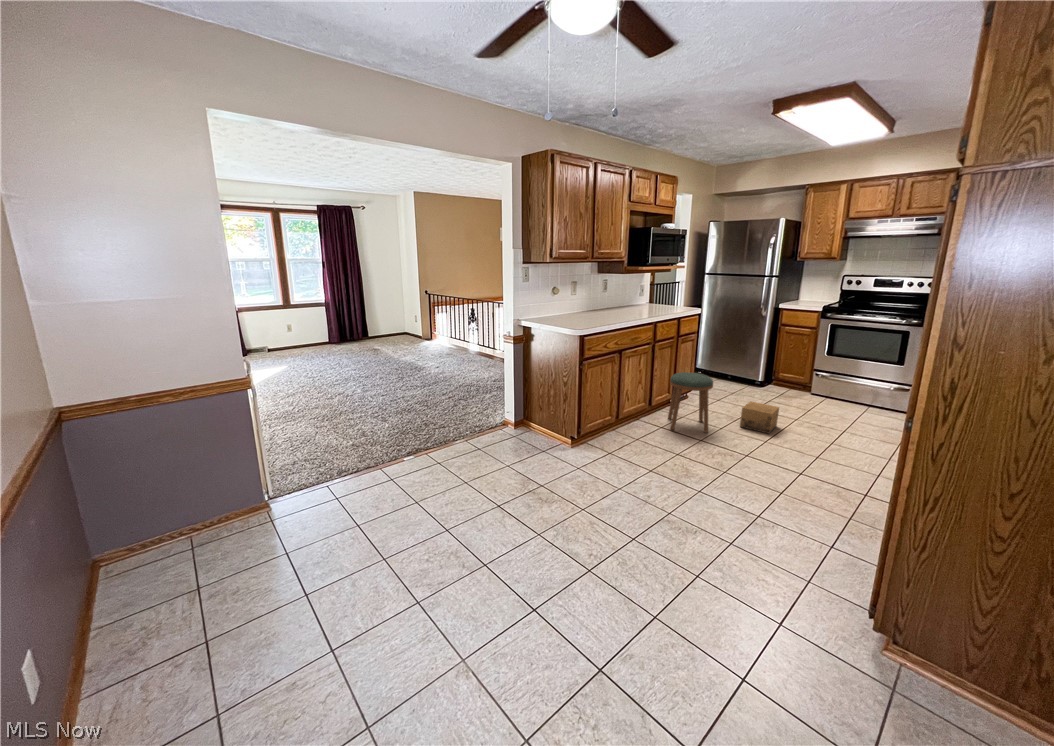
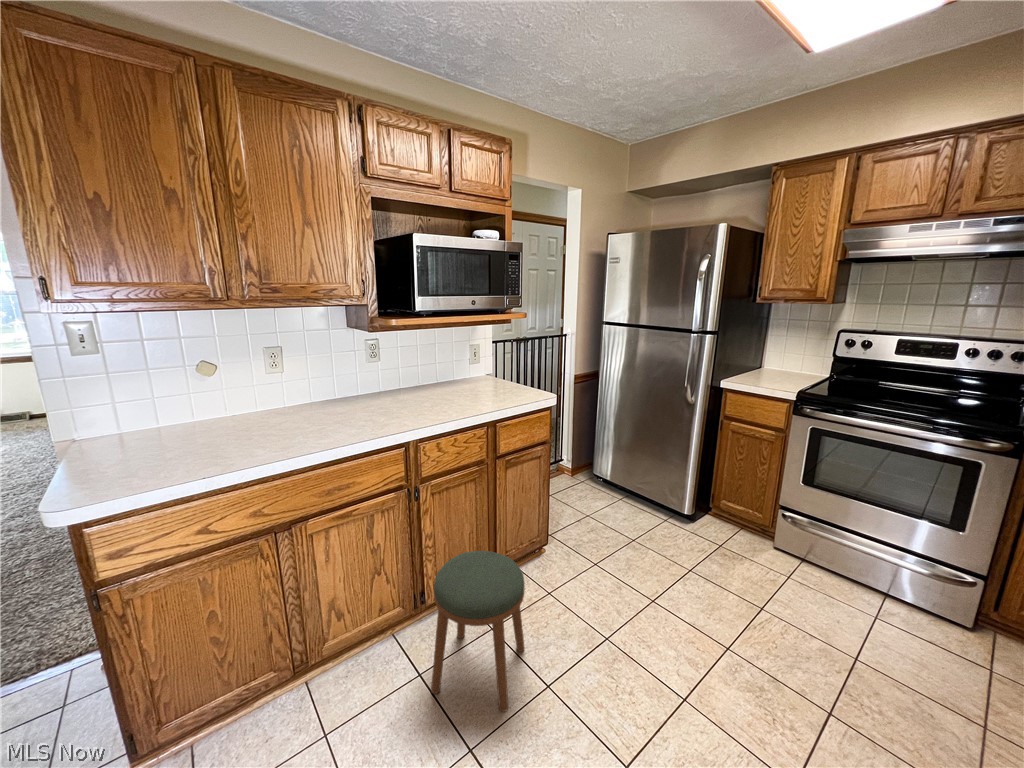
cardboard box: present [740,401,779,434] -> none [591,613,680,724]

